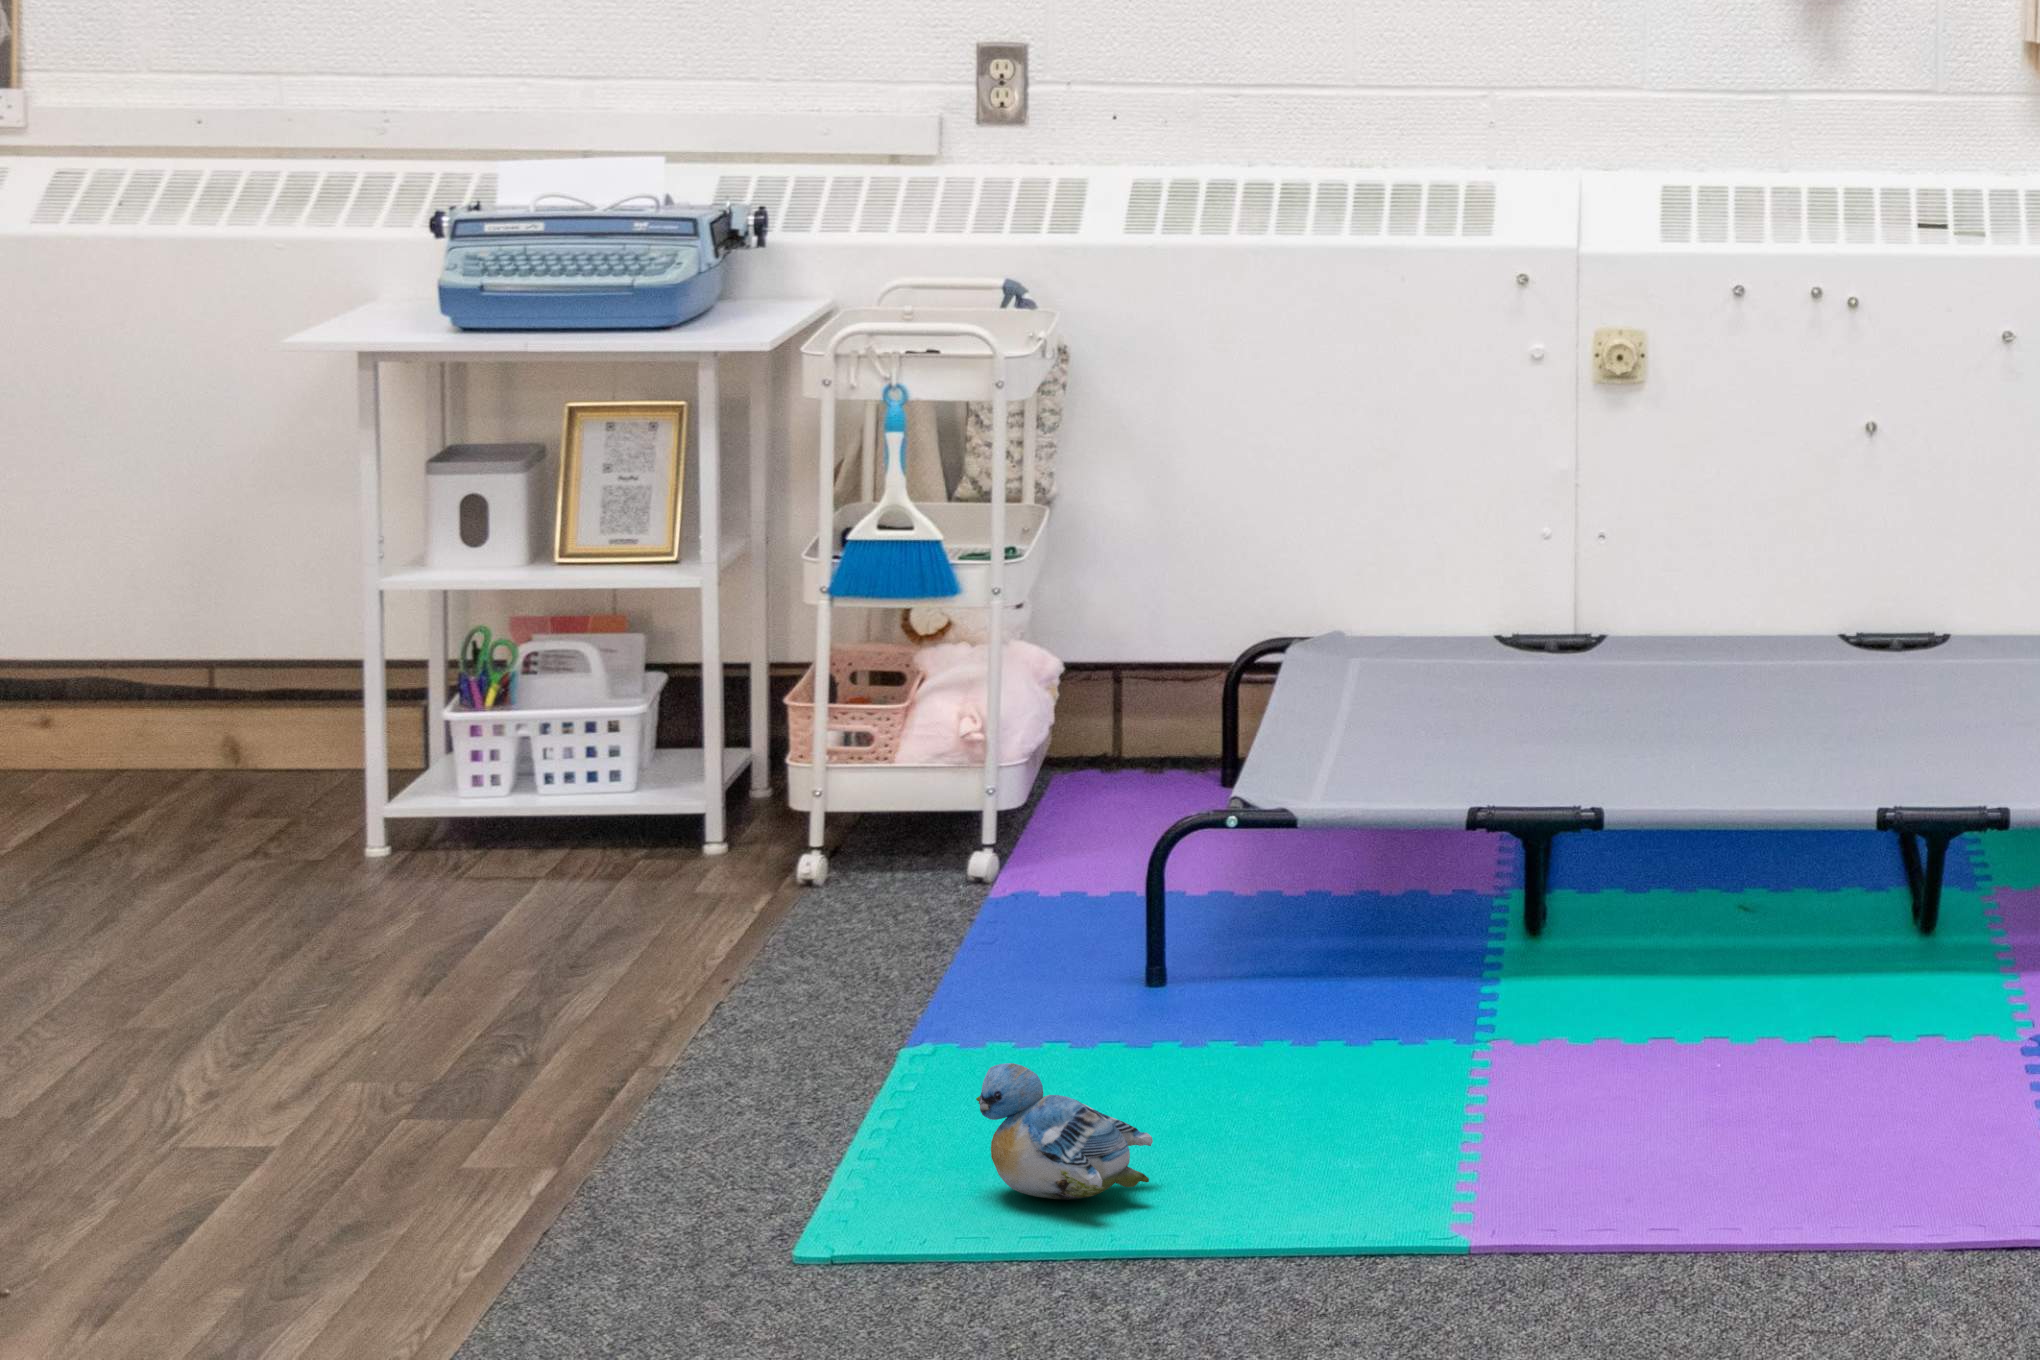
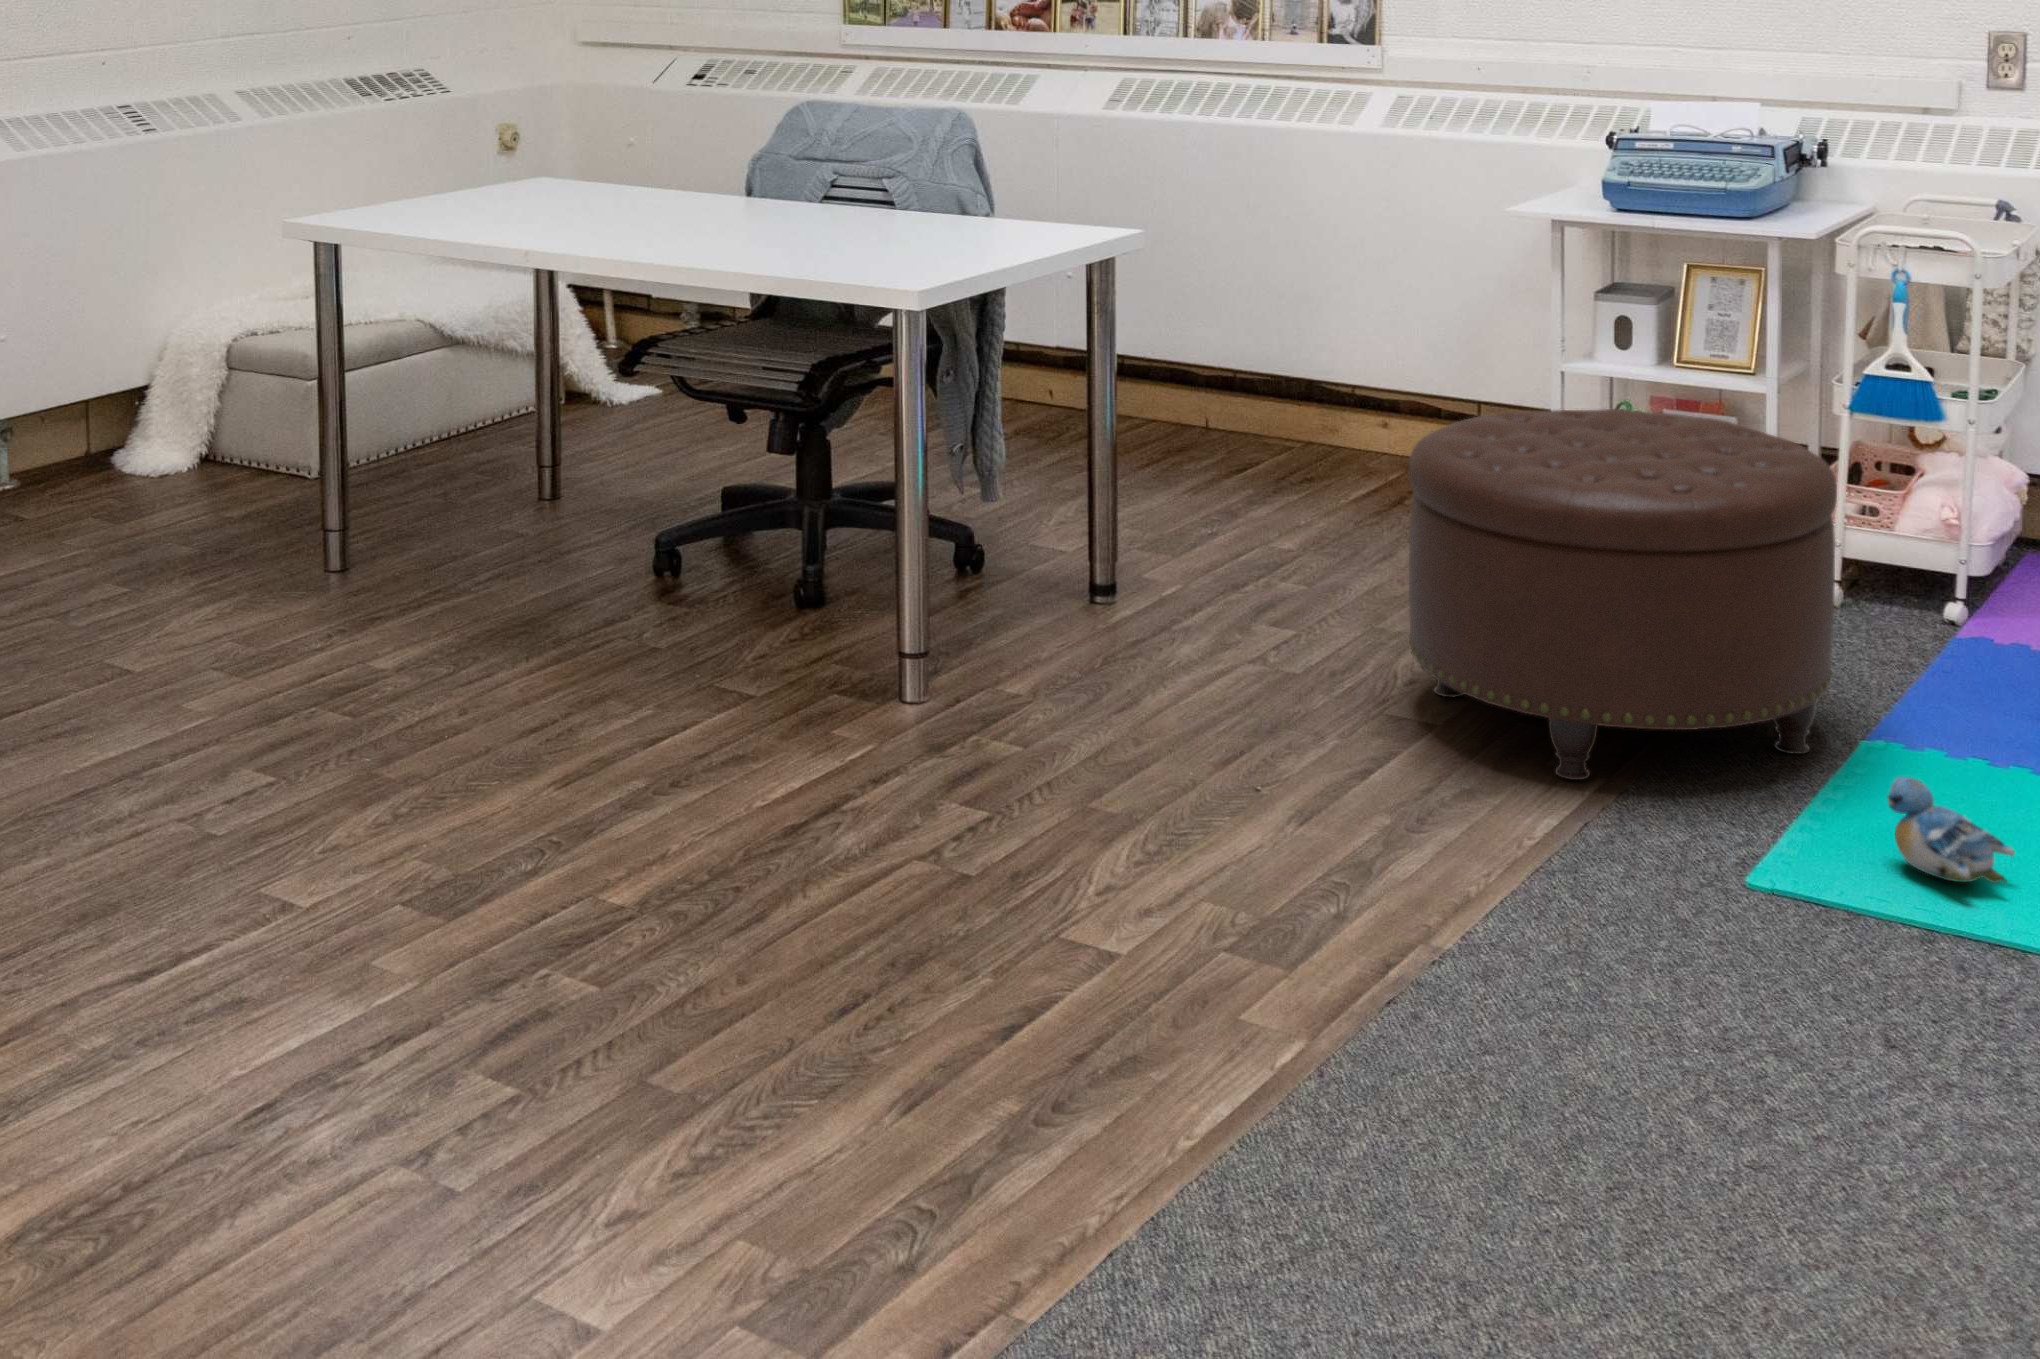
ottoman: none [181,607,863,1187] -> present [1409,409,1837,780]

